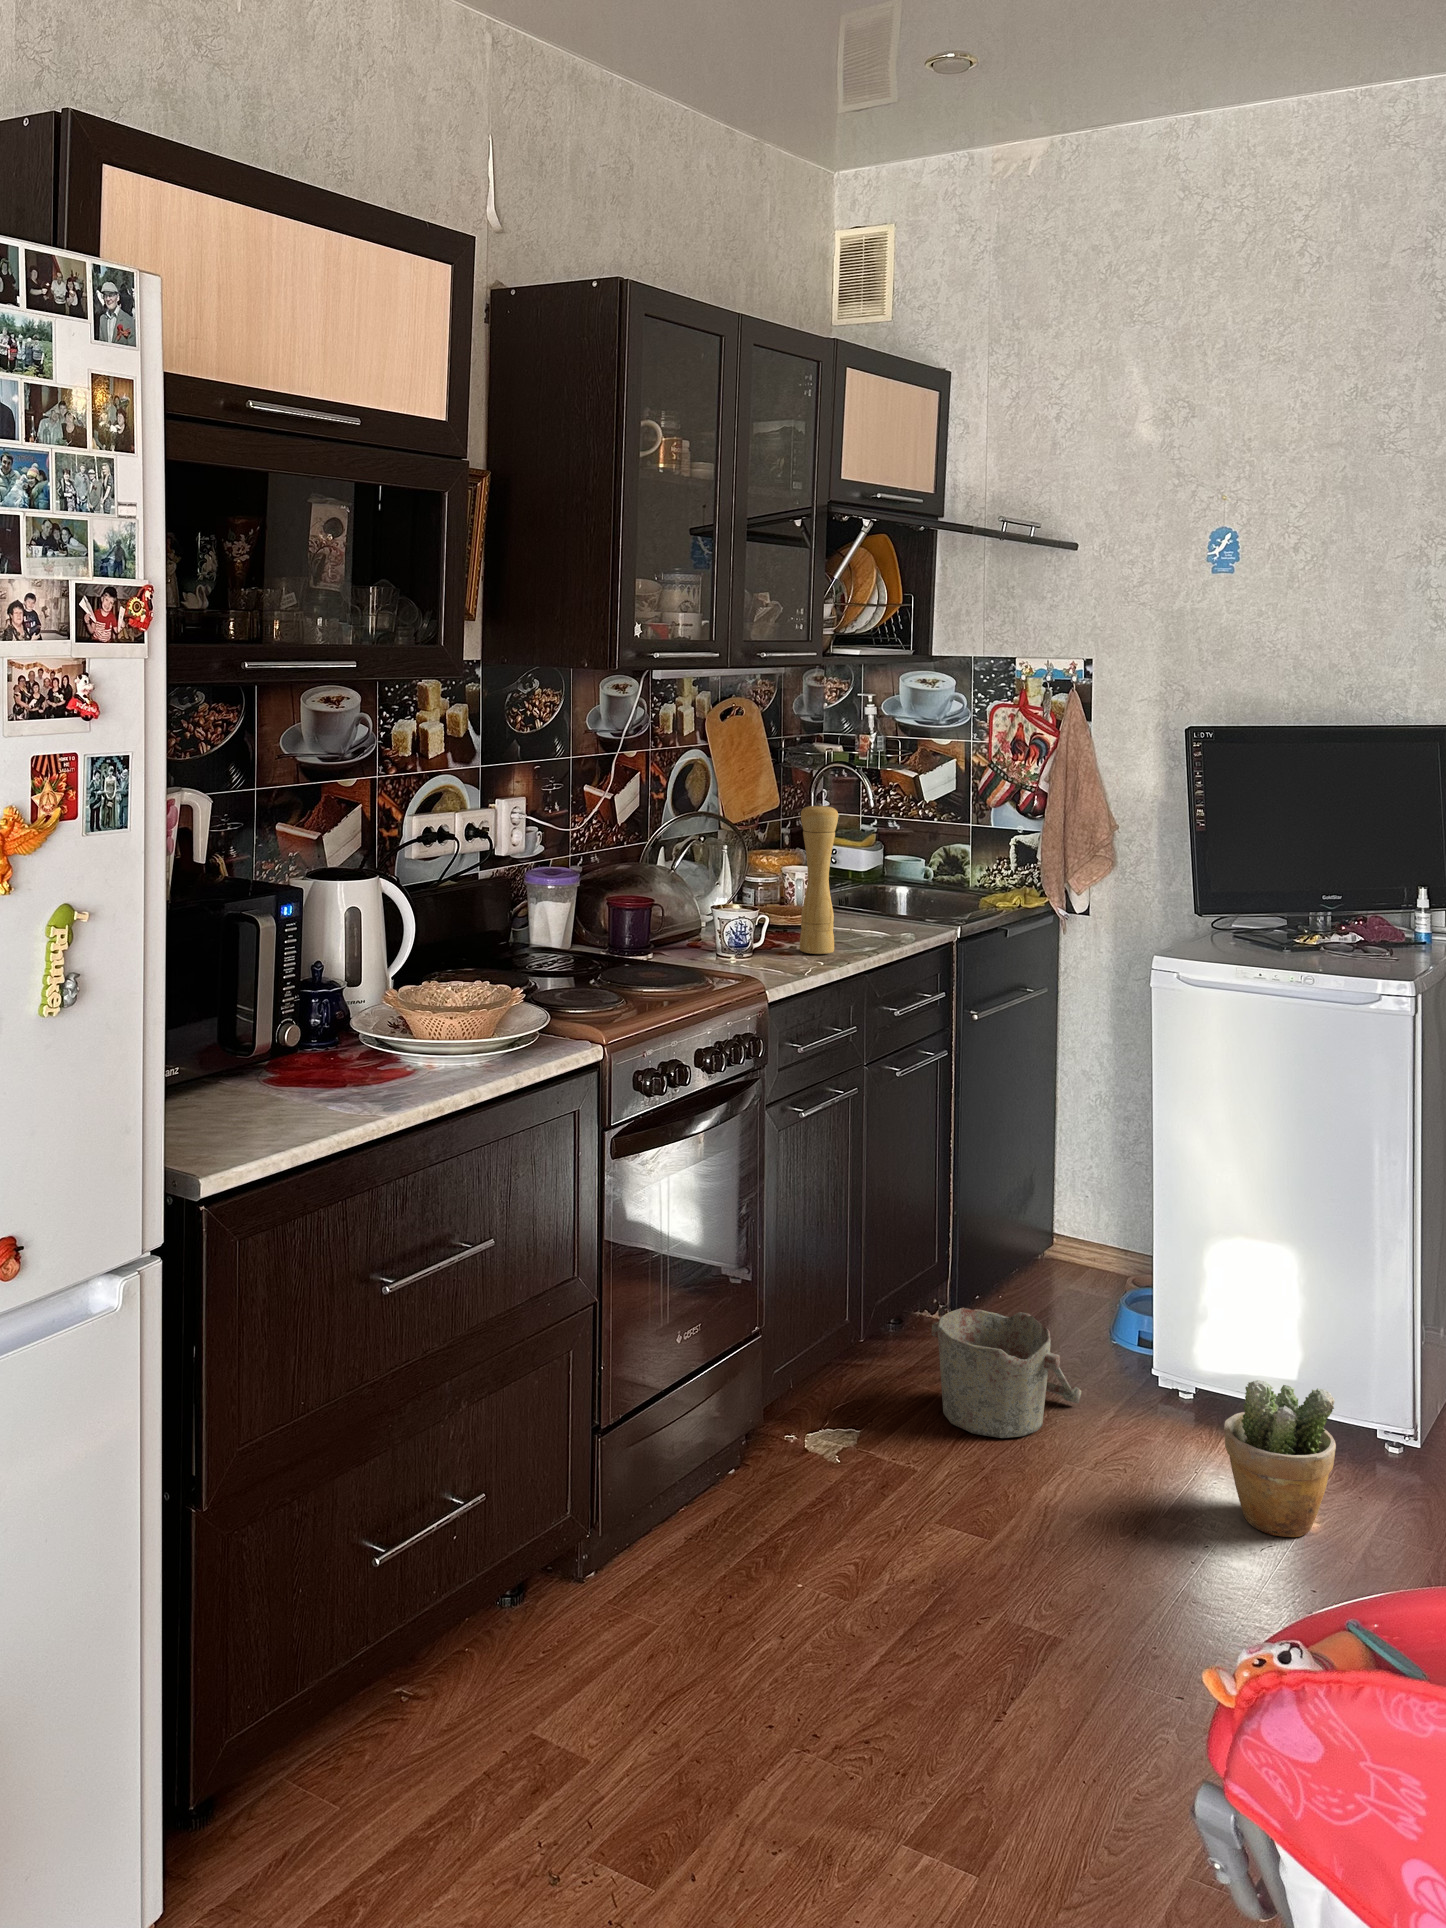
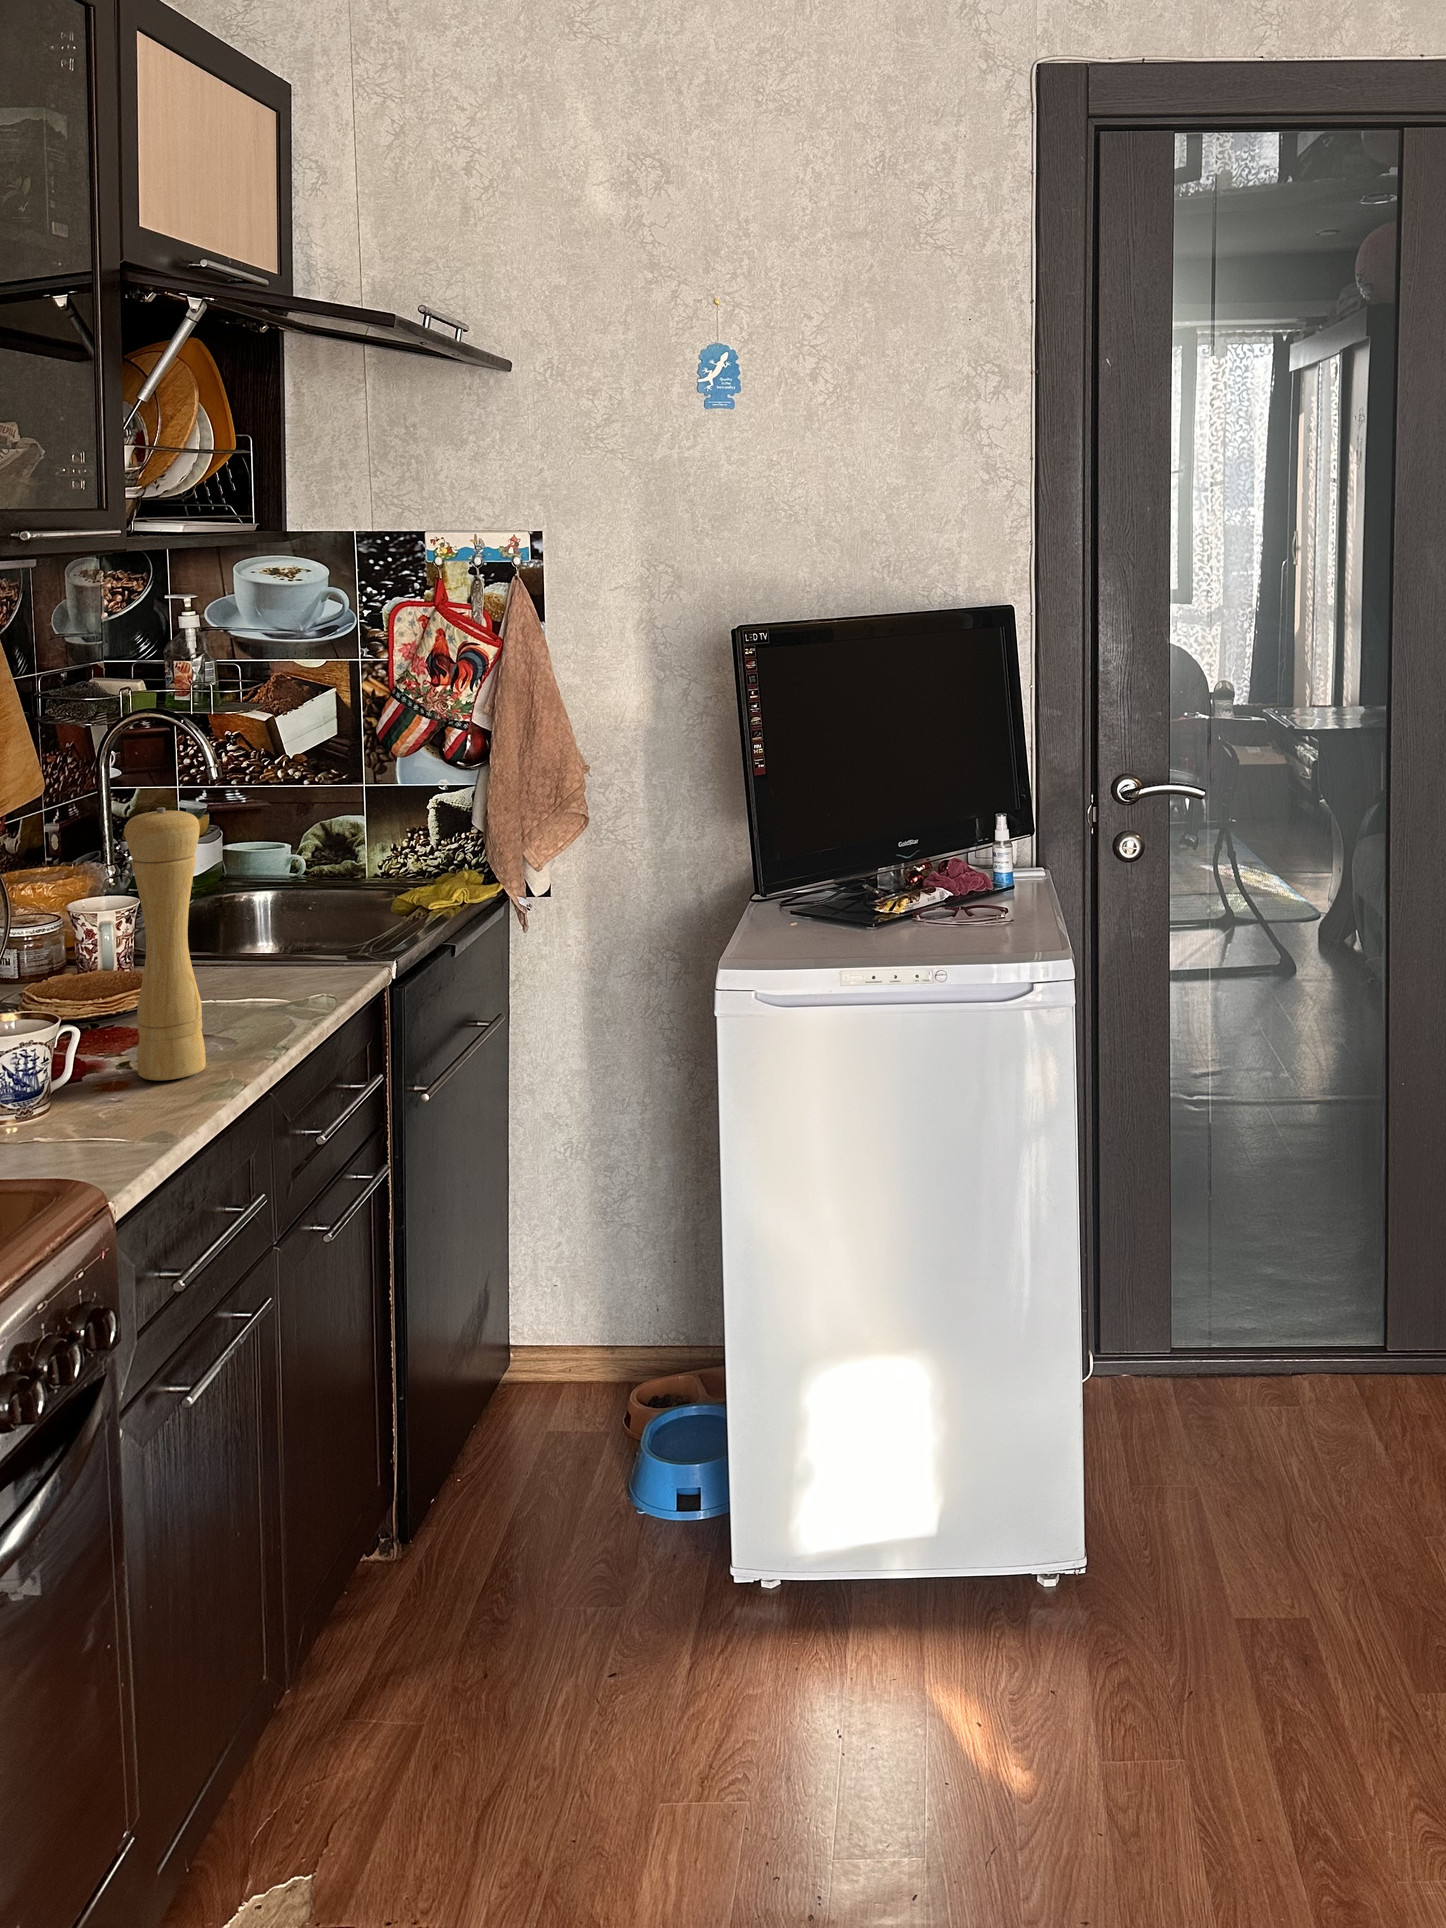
bucket: present [932,1308,1082,1438] -> none [420,1564,650,1813]
potted plant: present [1224,1380,1336,1537] -> none [914,1593,1071,1832]

